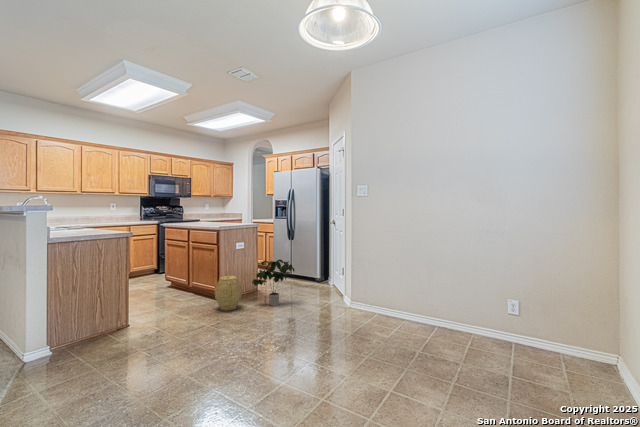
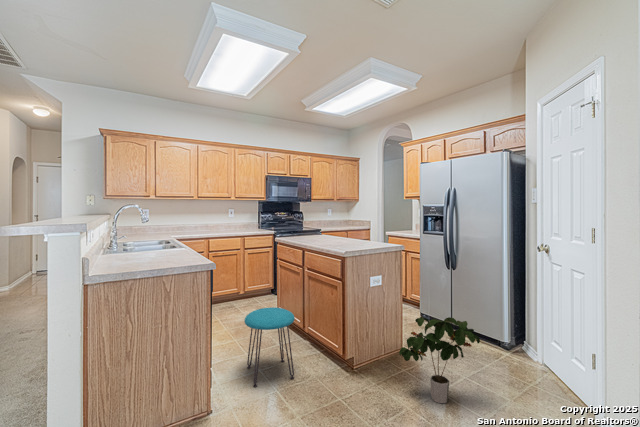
stool: none [149,267,185,314] -> present [244,307,295,387]
woven basket: present [215,276,242,311] -> none [337,336,382,400]

